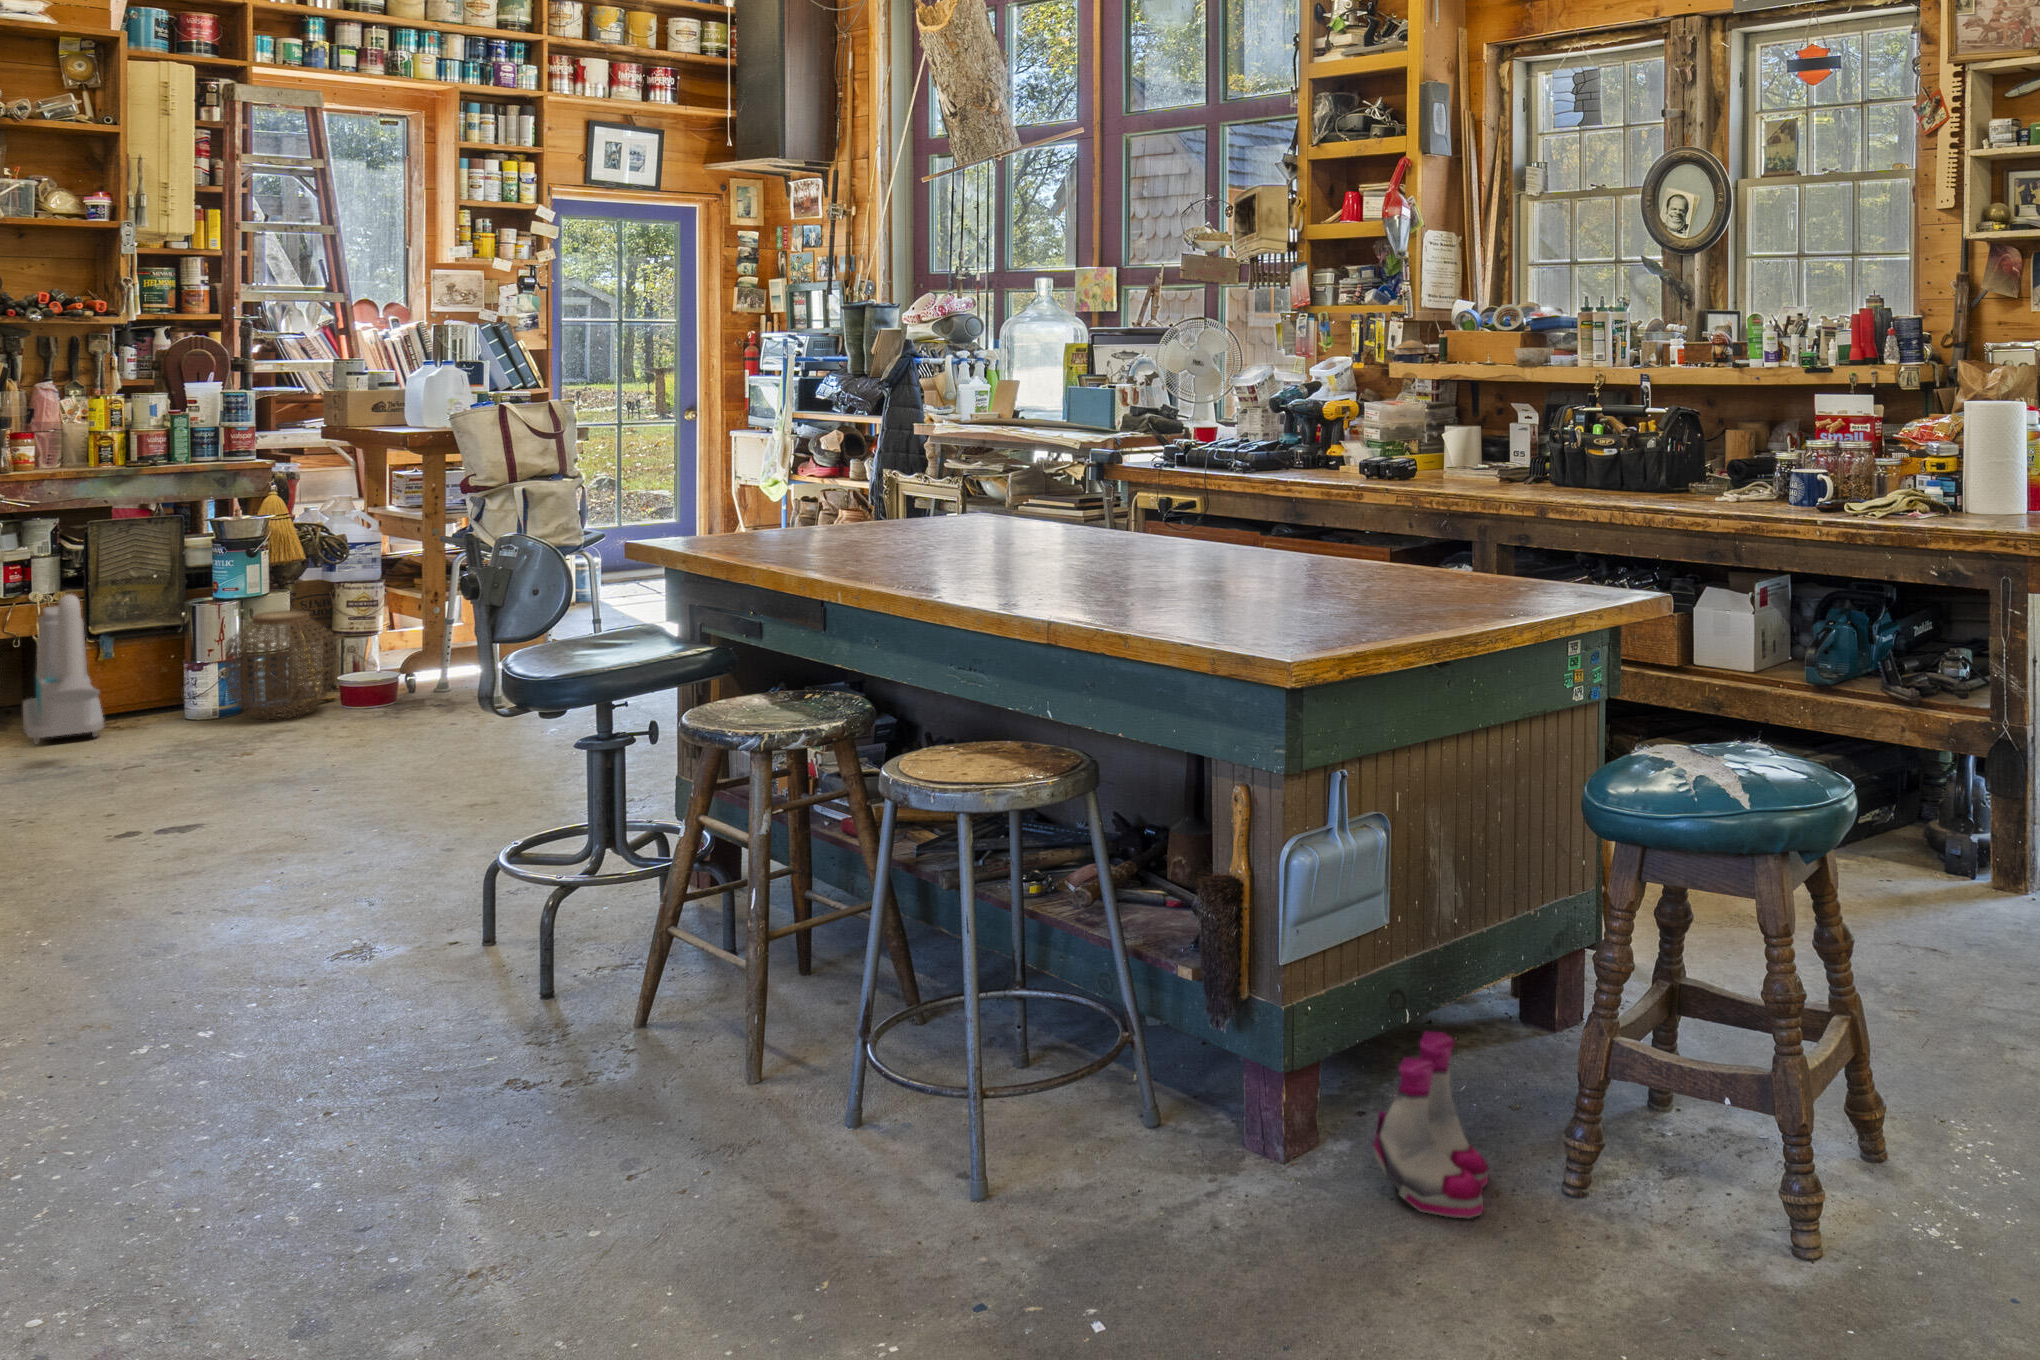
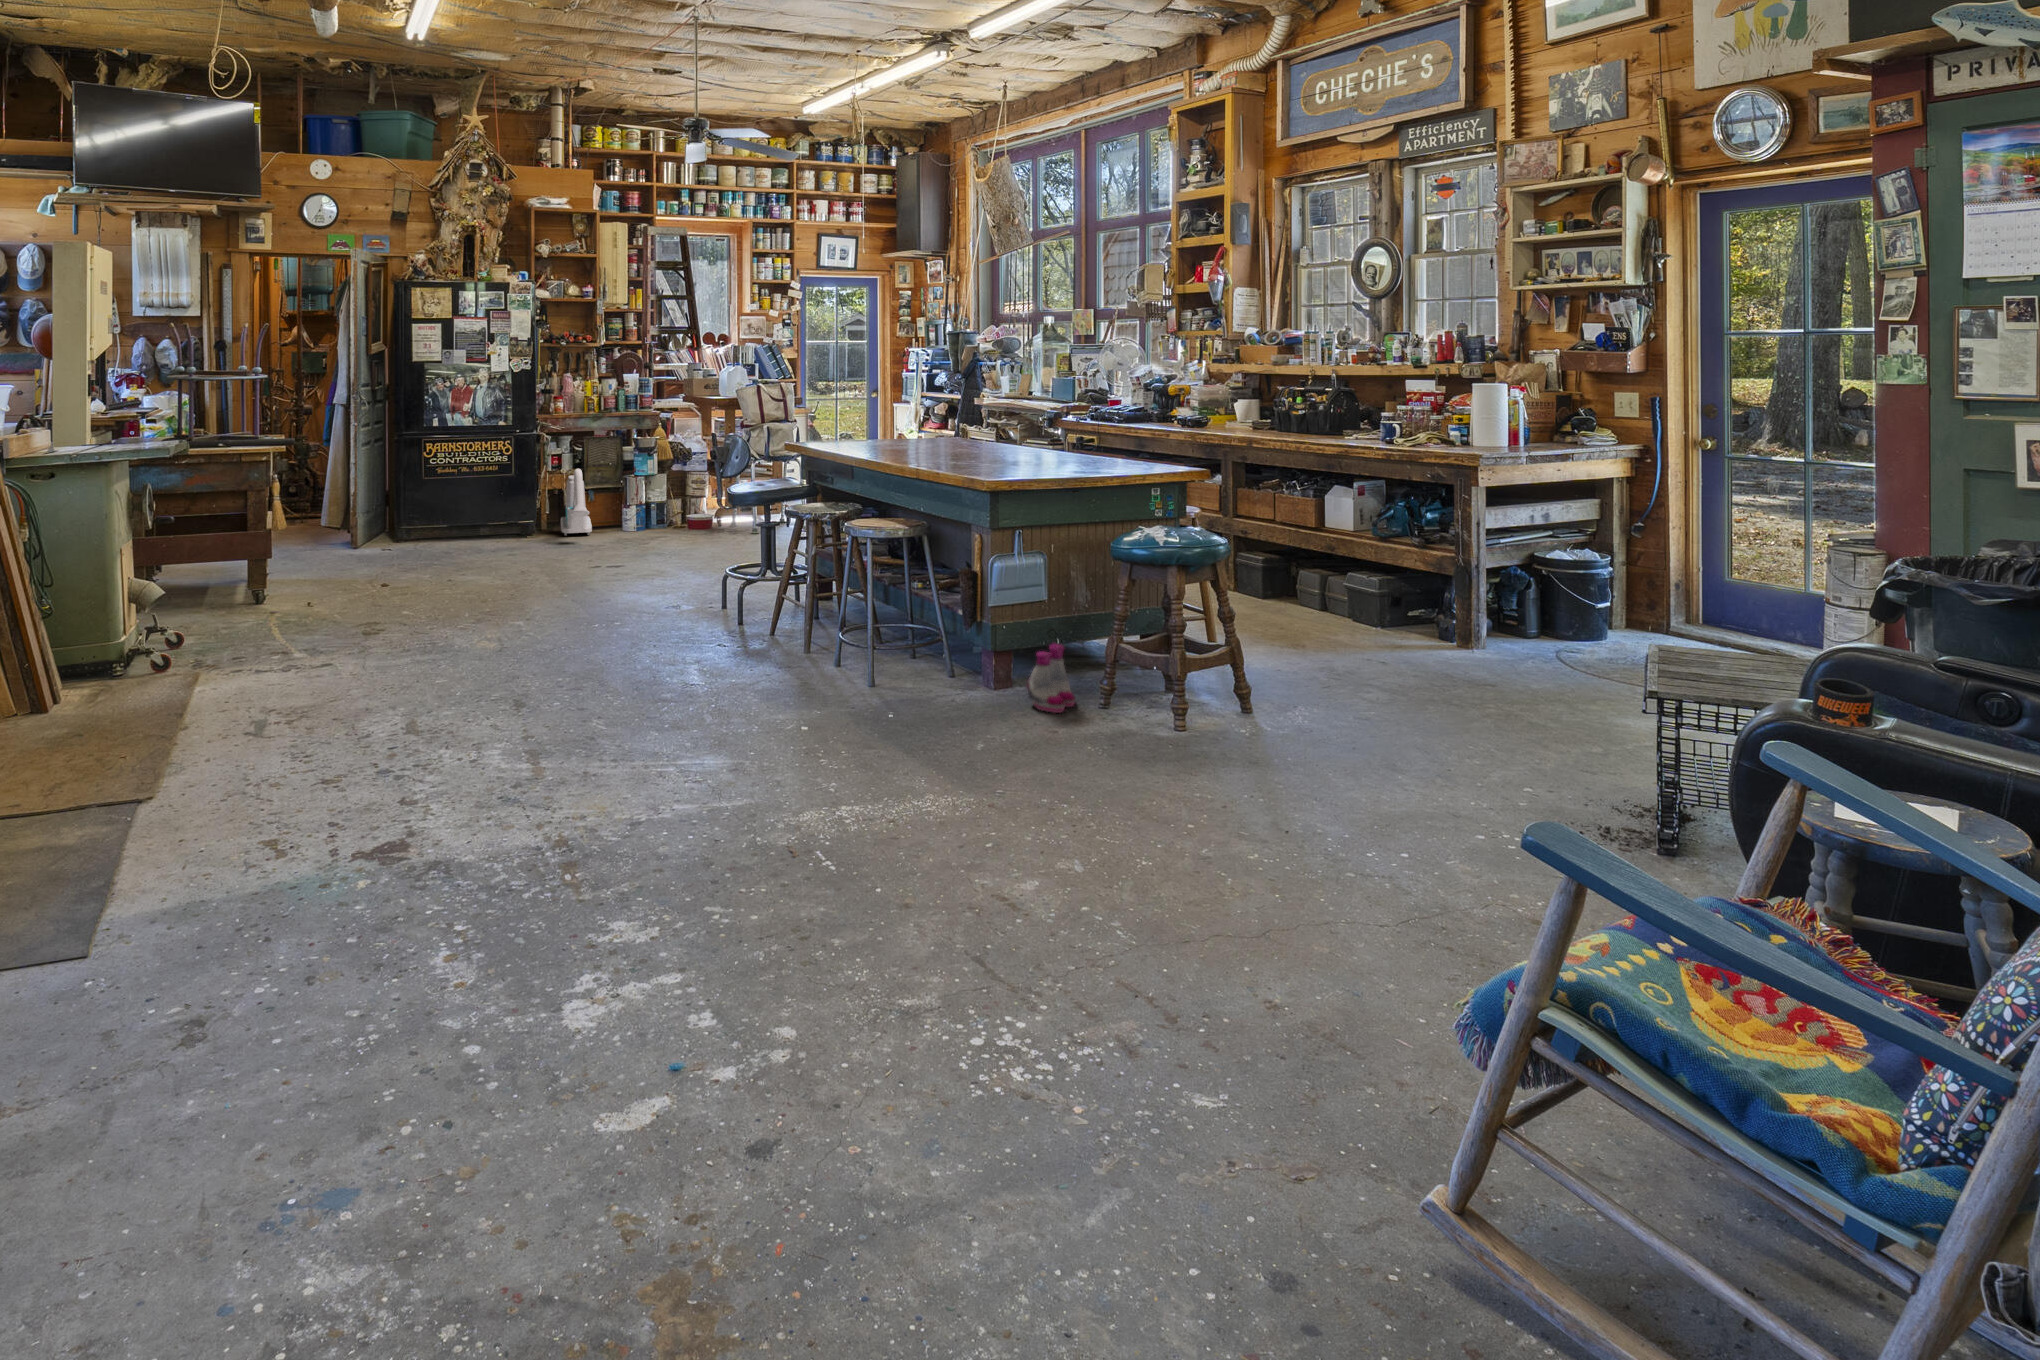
woven basket: present [225,610,335,719] -> none [641,483,687,533]

